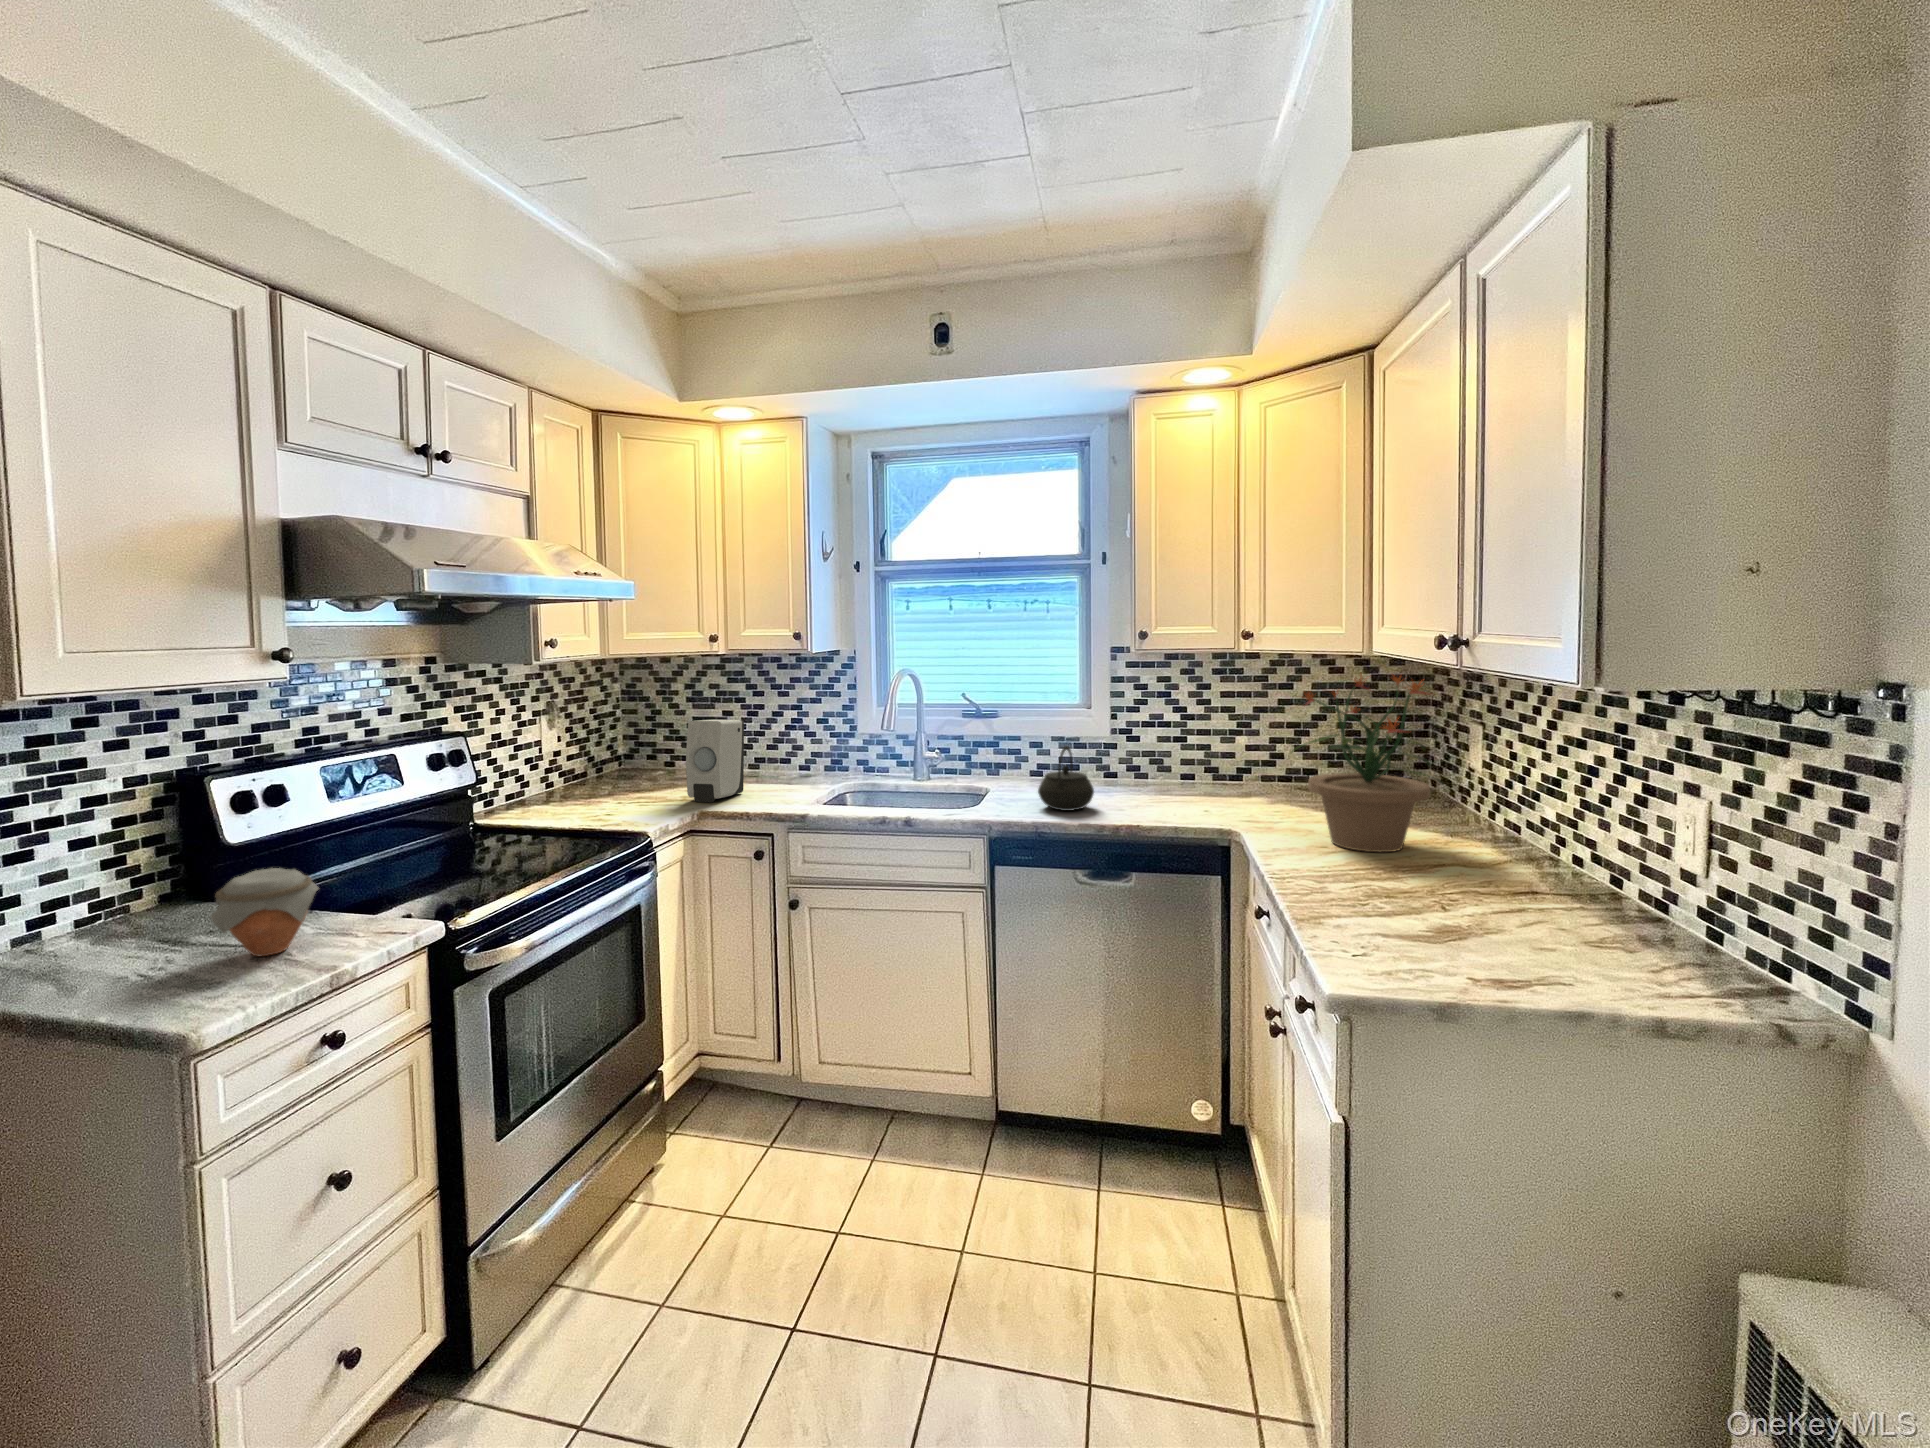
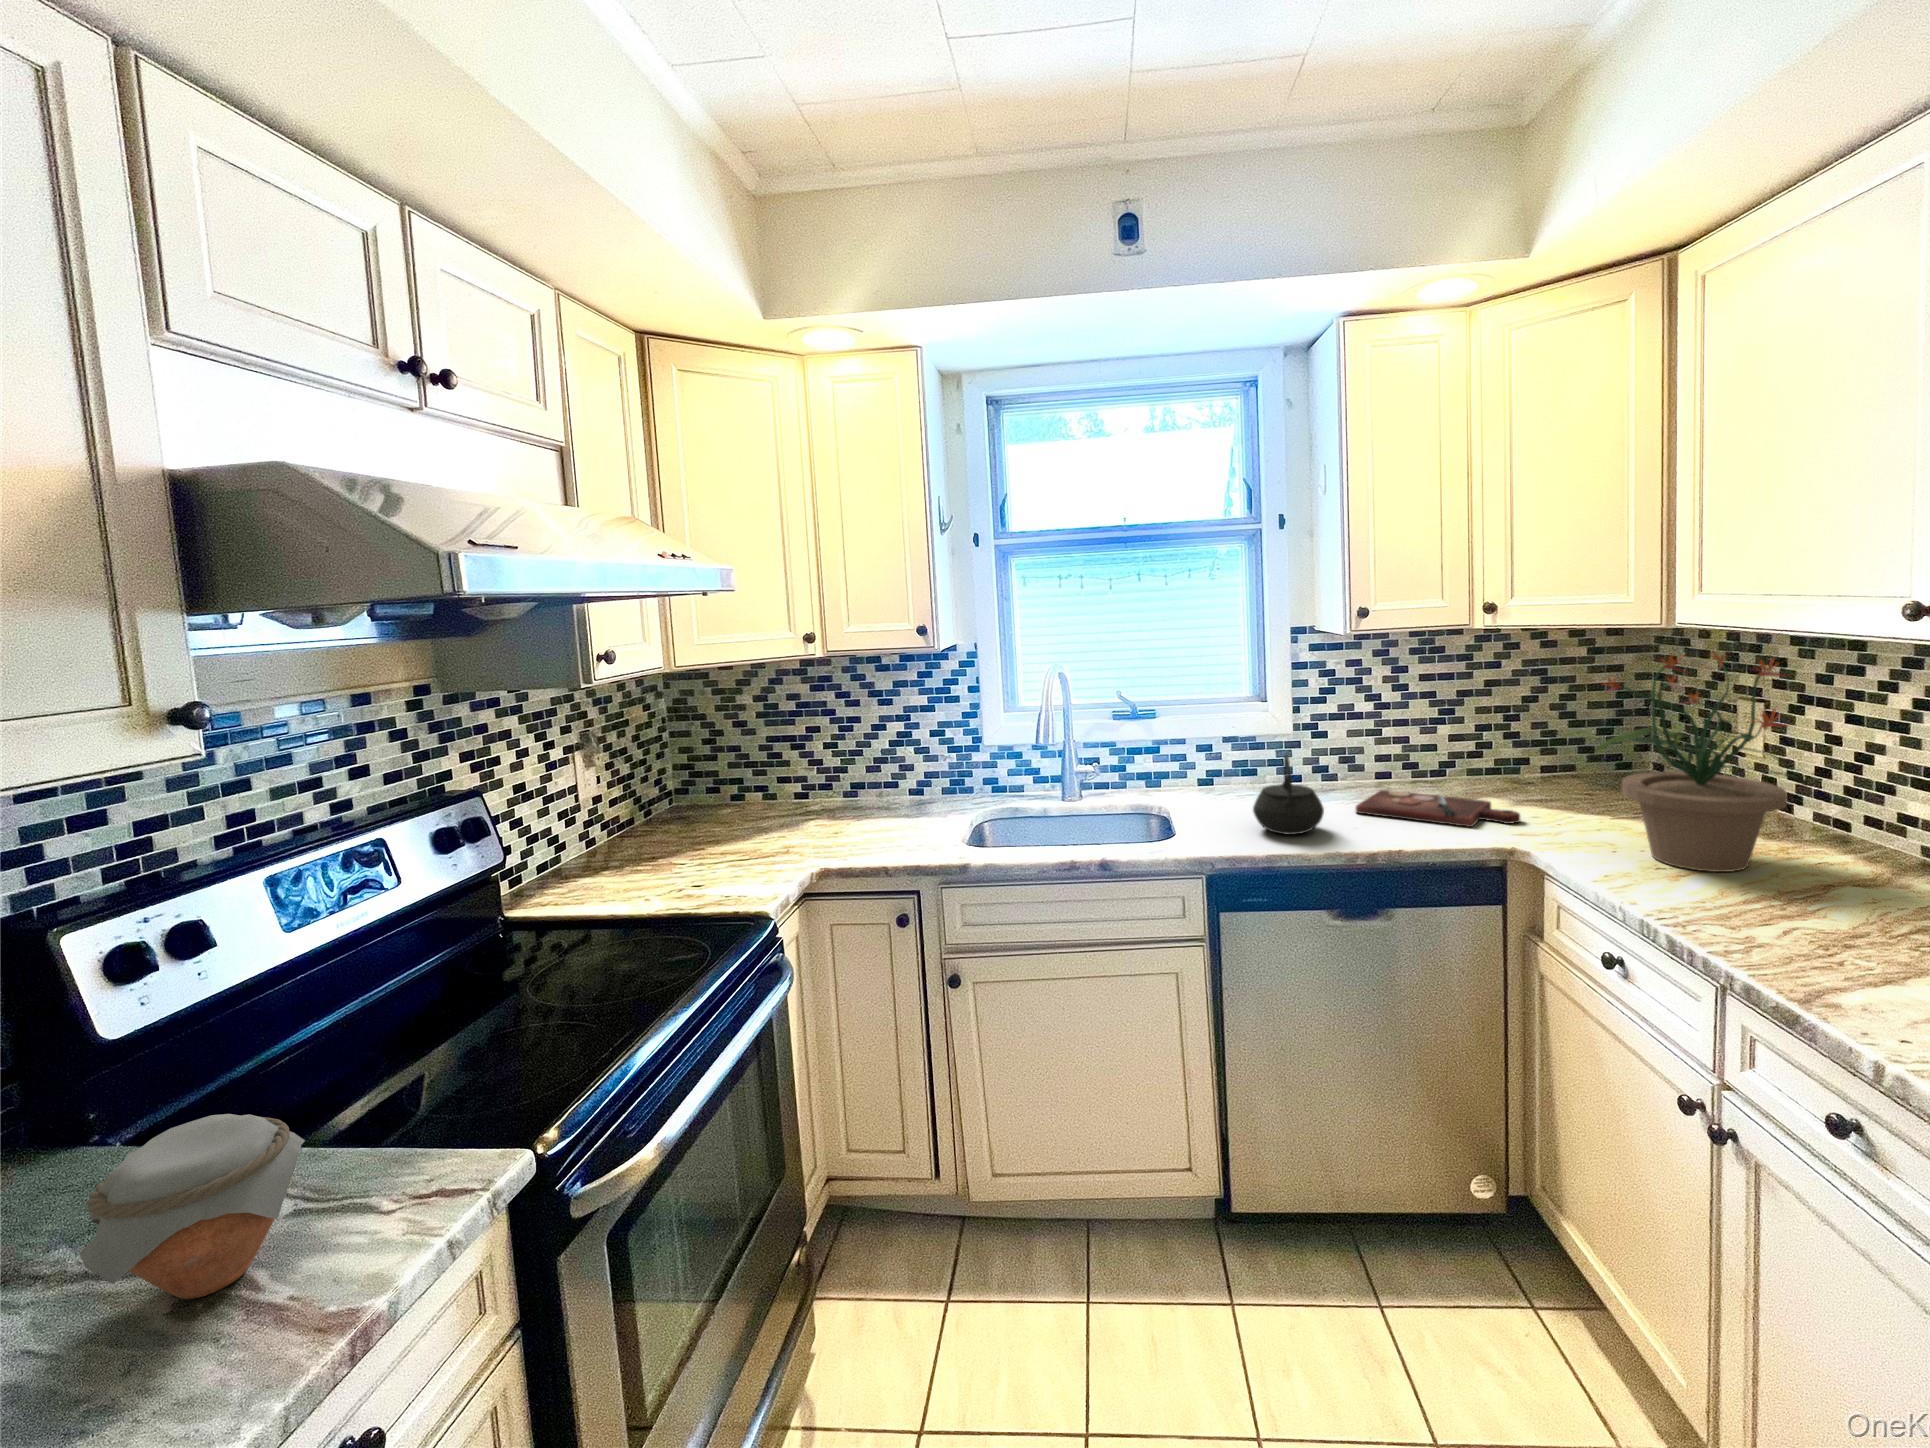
soap dispenser: present [686,720,744,802] -> none [791,742,862,855]
cutting board: none [1134,786,1261,814] -> present [1356,790,1520,827]

